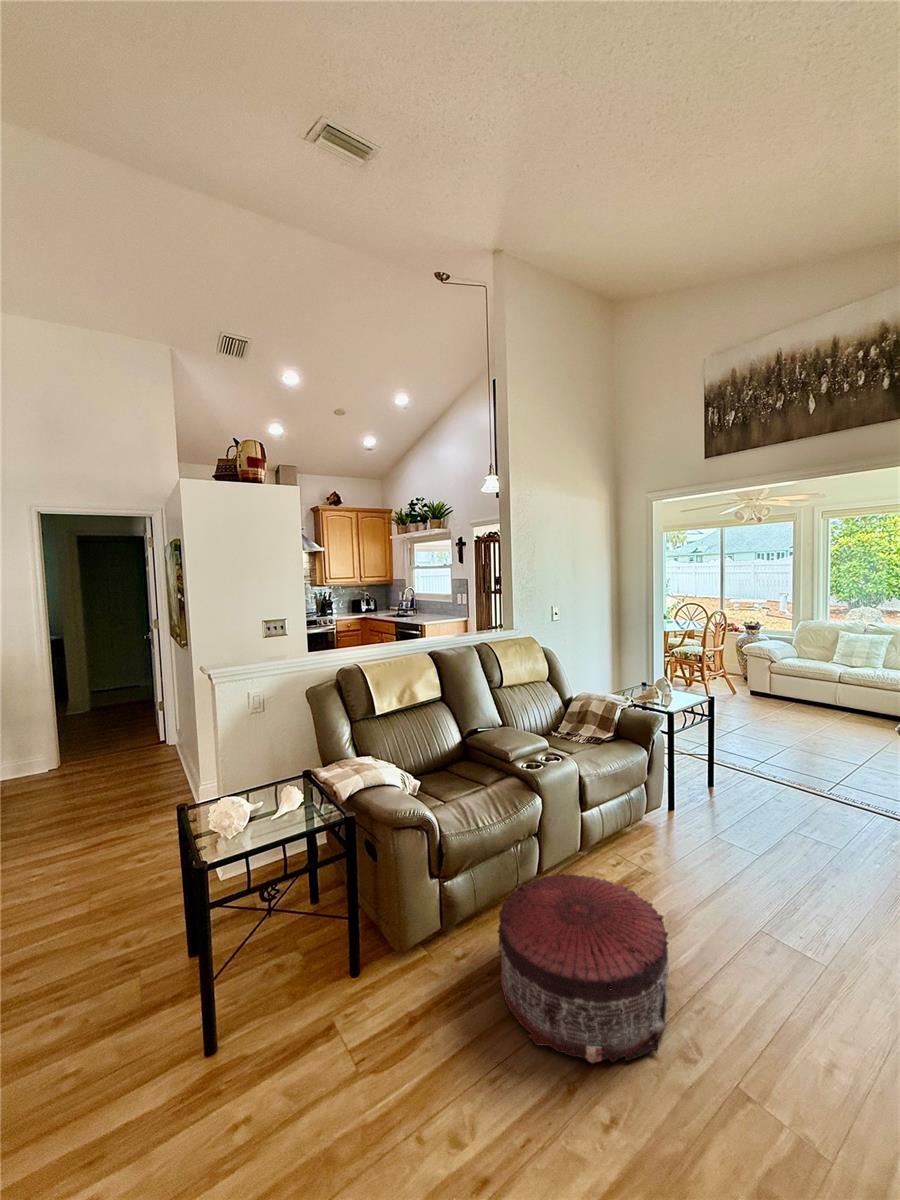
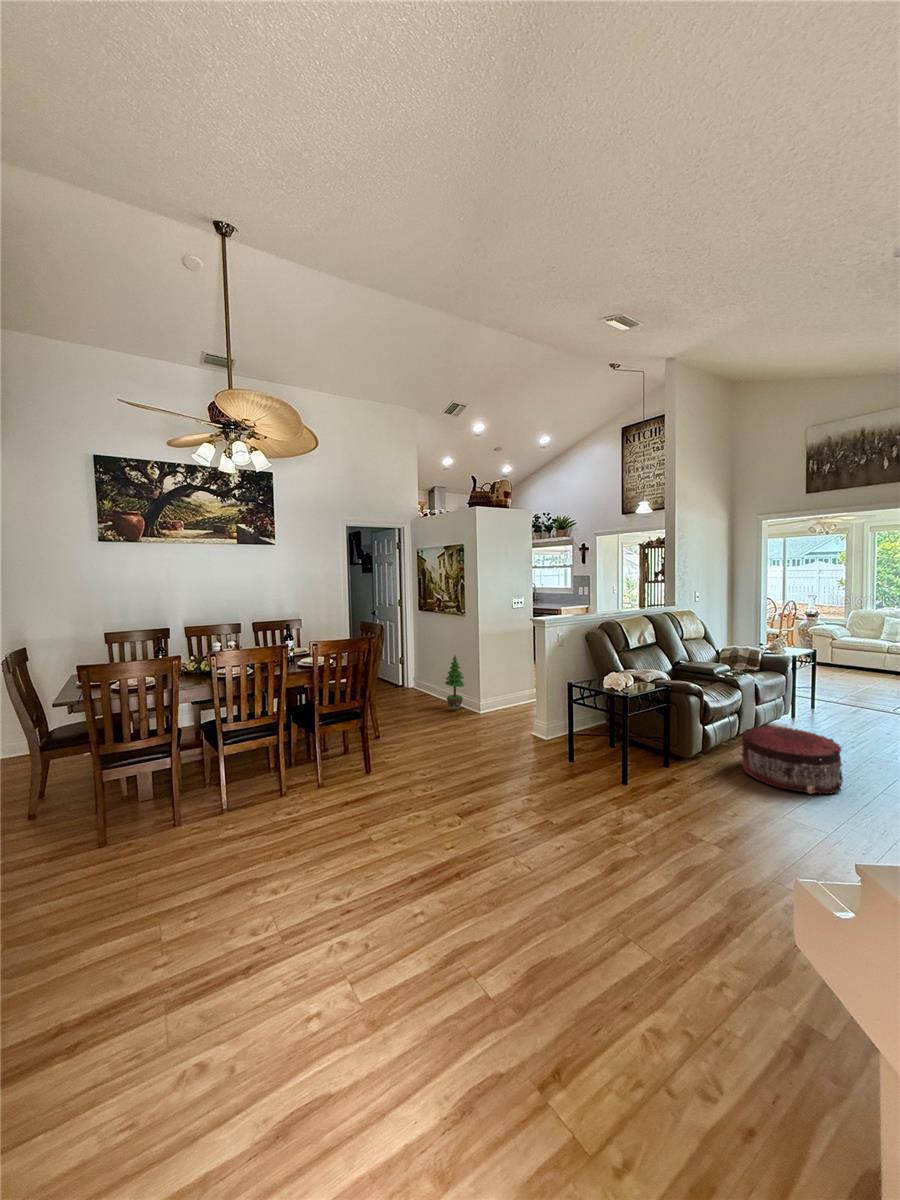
potted tree: none [115,722,155,815] -> present [445,656,464,710]

